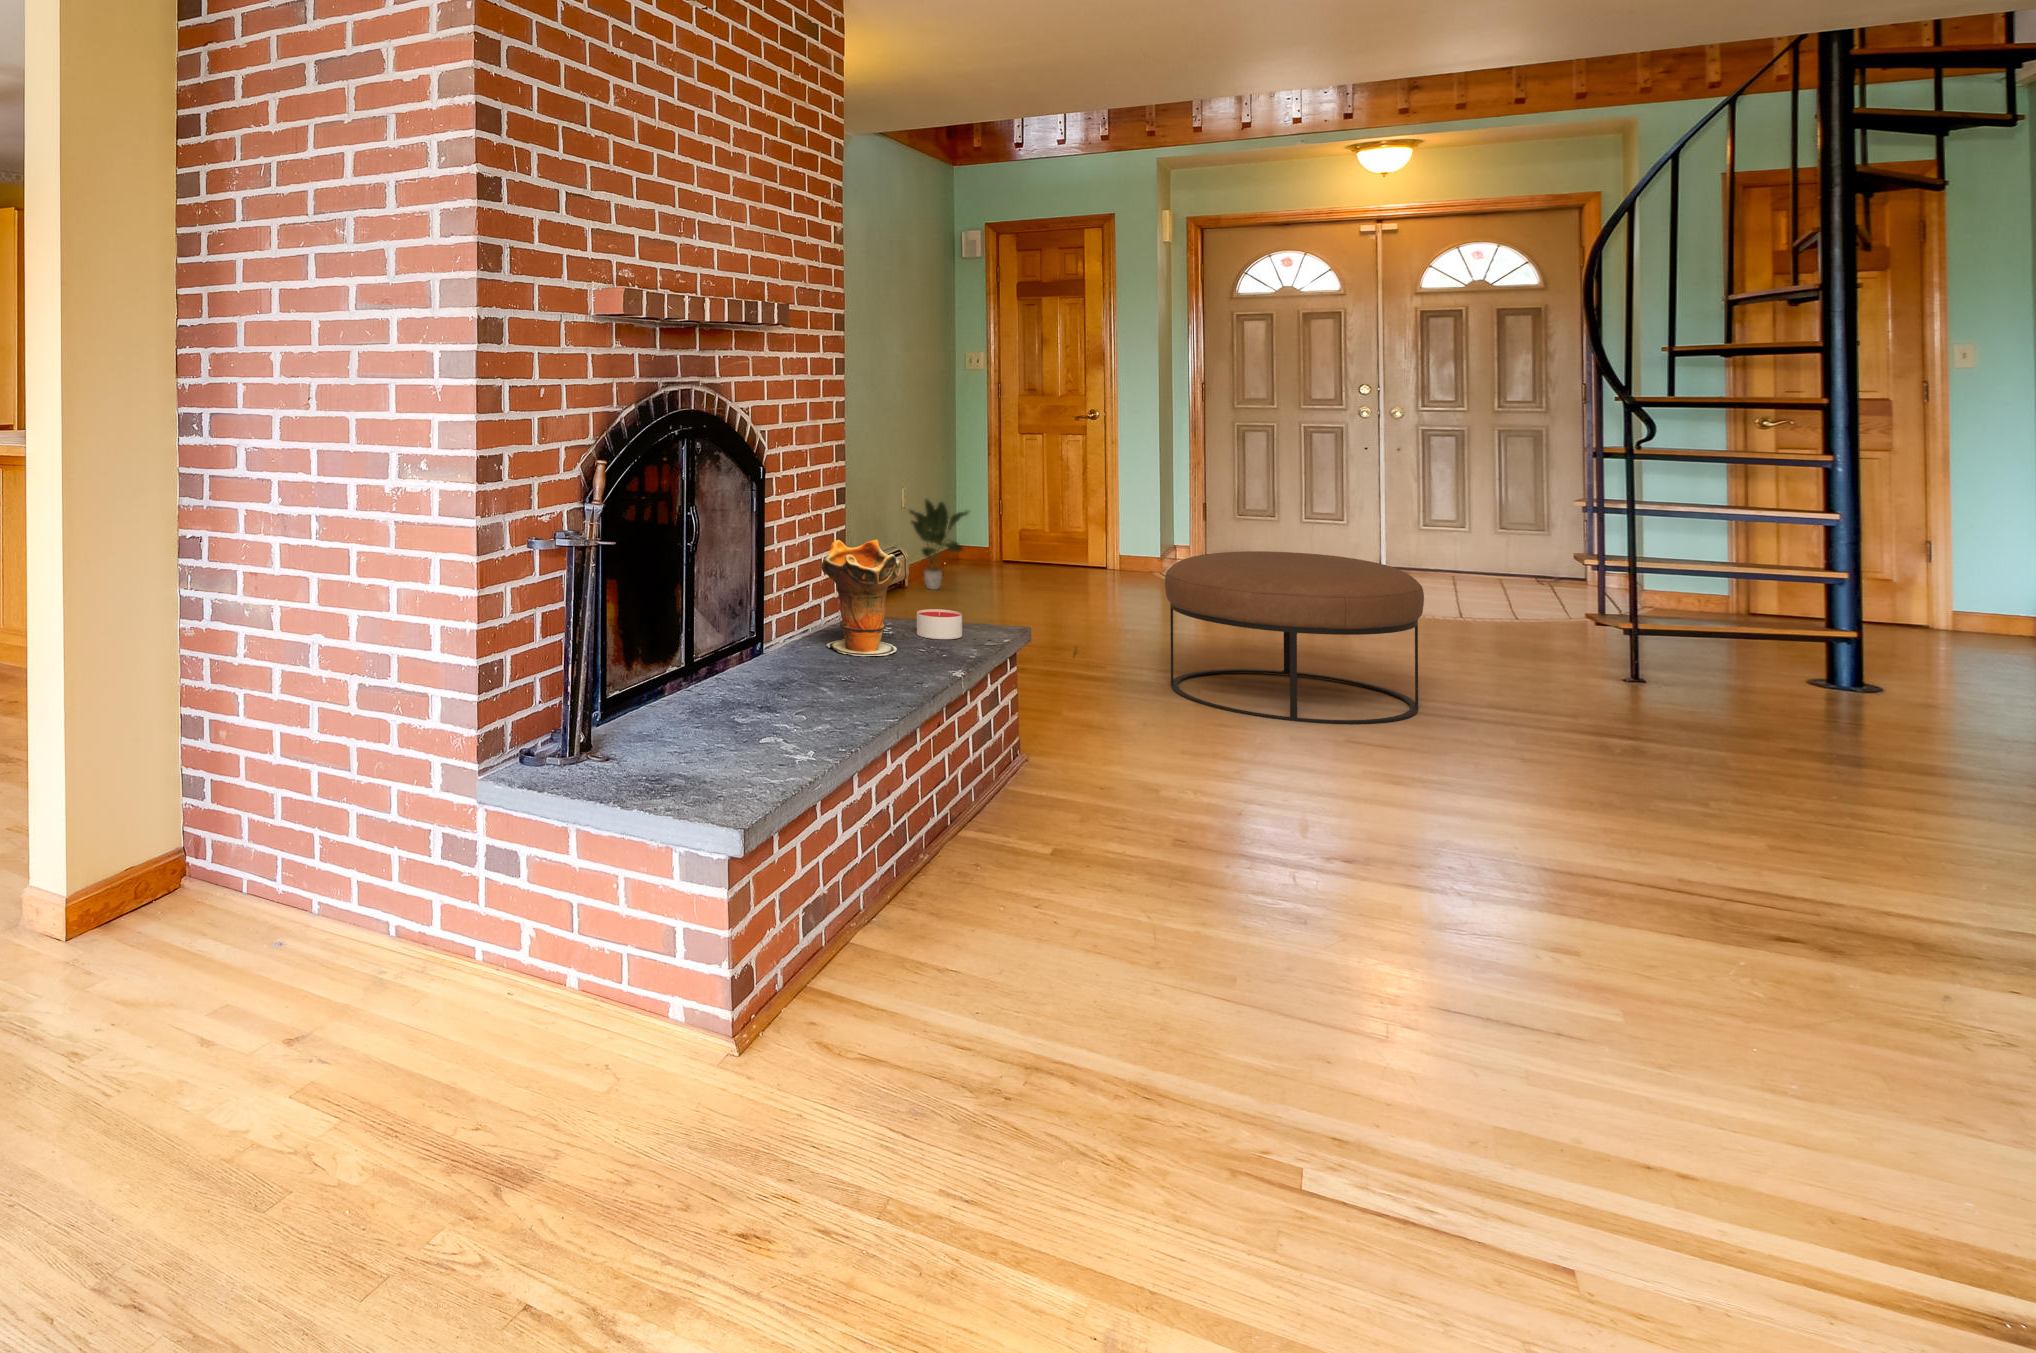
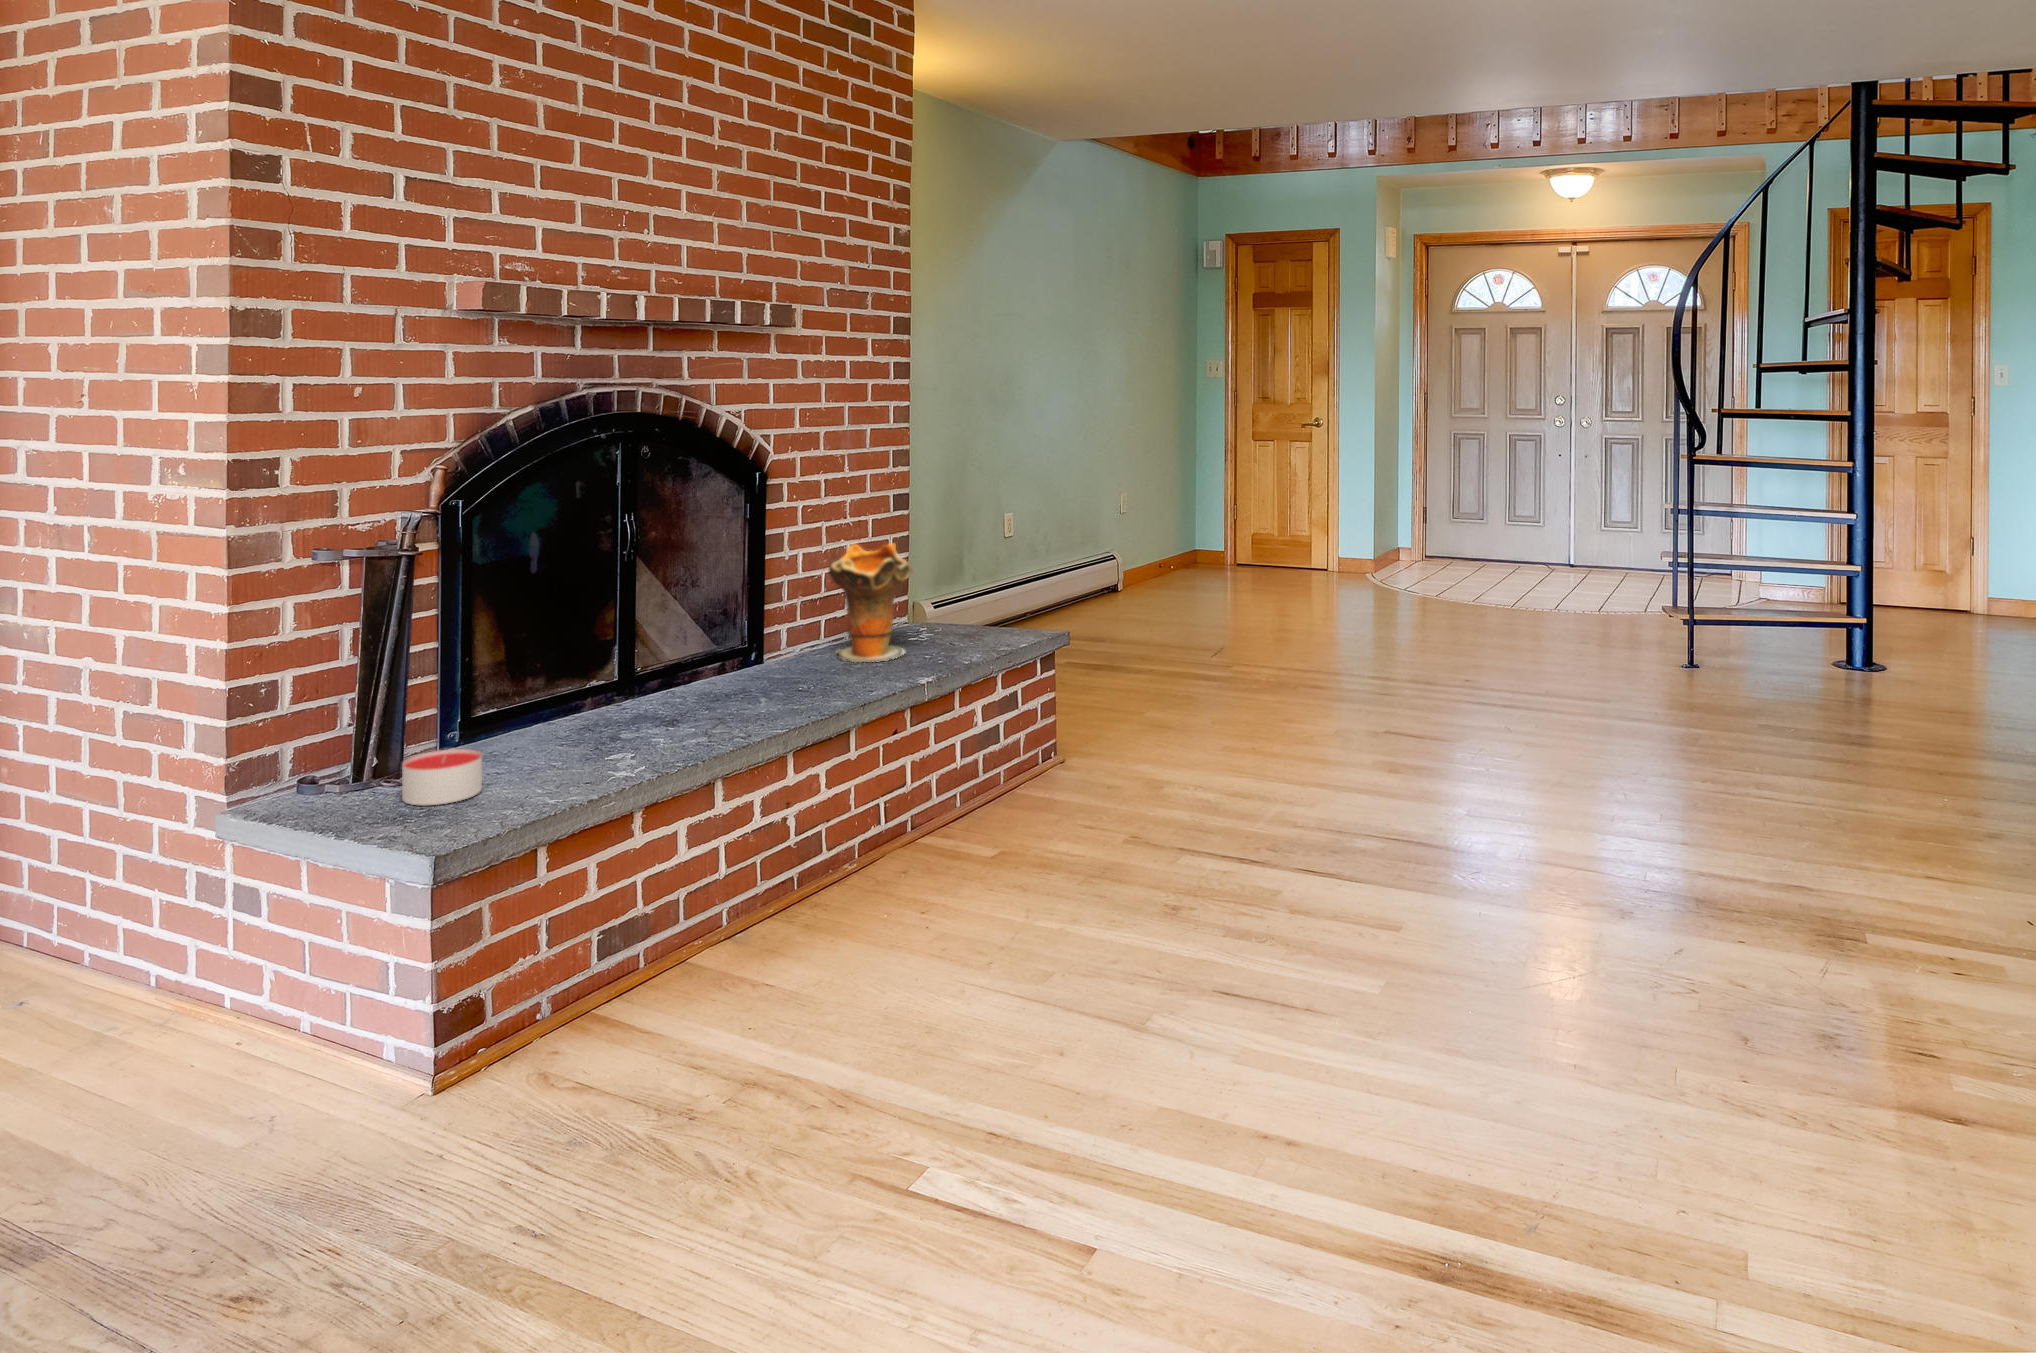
potted plant: present [910,500,968,589] -> none [1124,499,1183,588]
ottoman: present [1165,551,1424,724] -> none [1275,551,1494,714]
candle: present [917,609,962,639] -> present [402,749,482,805]

